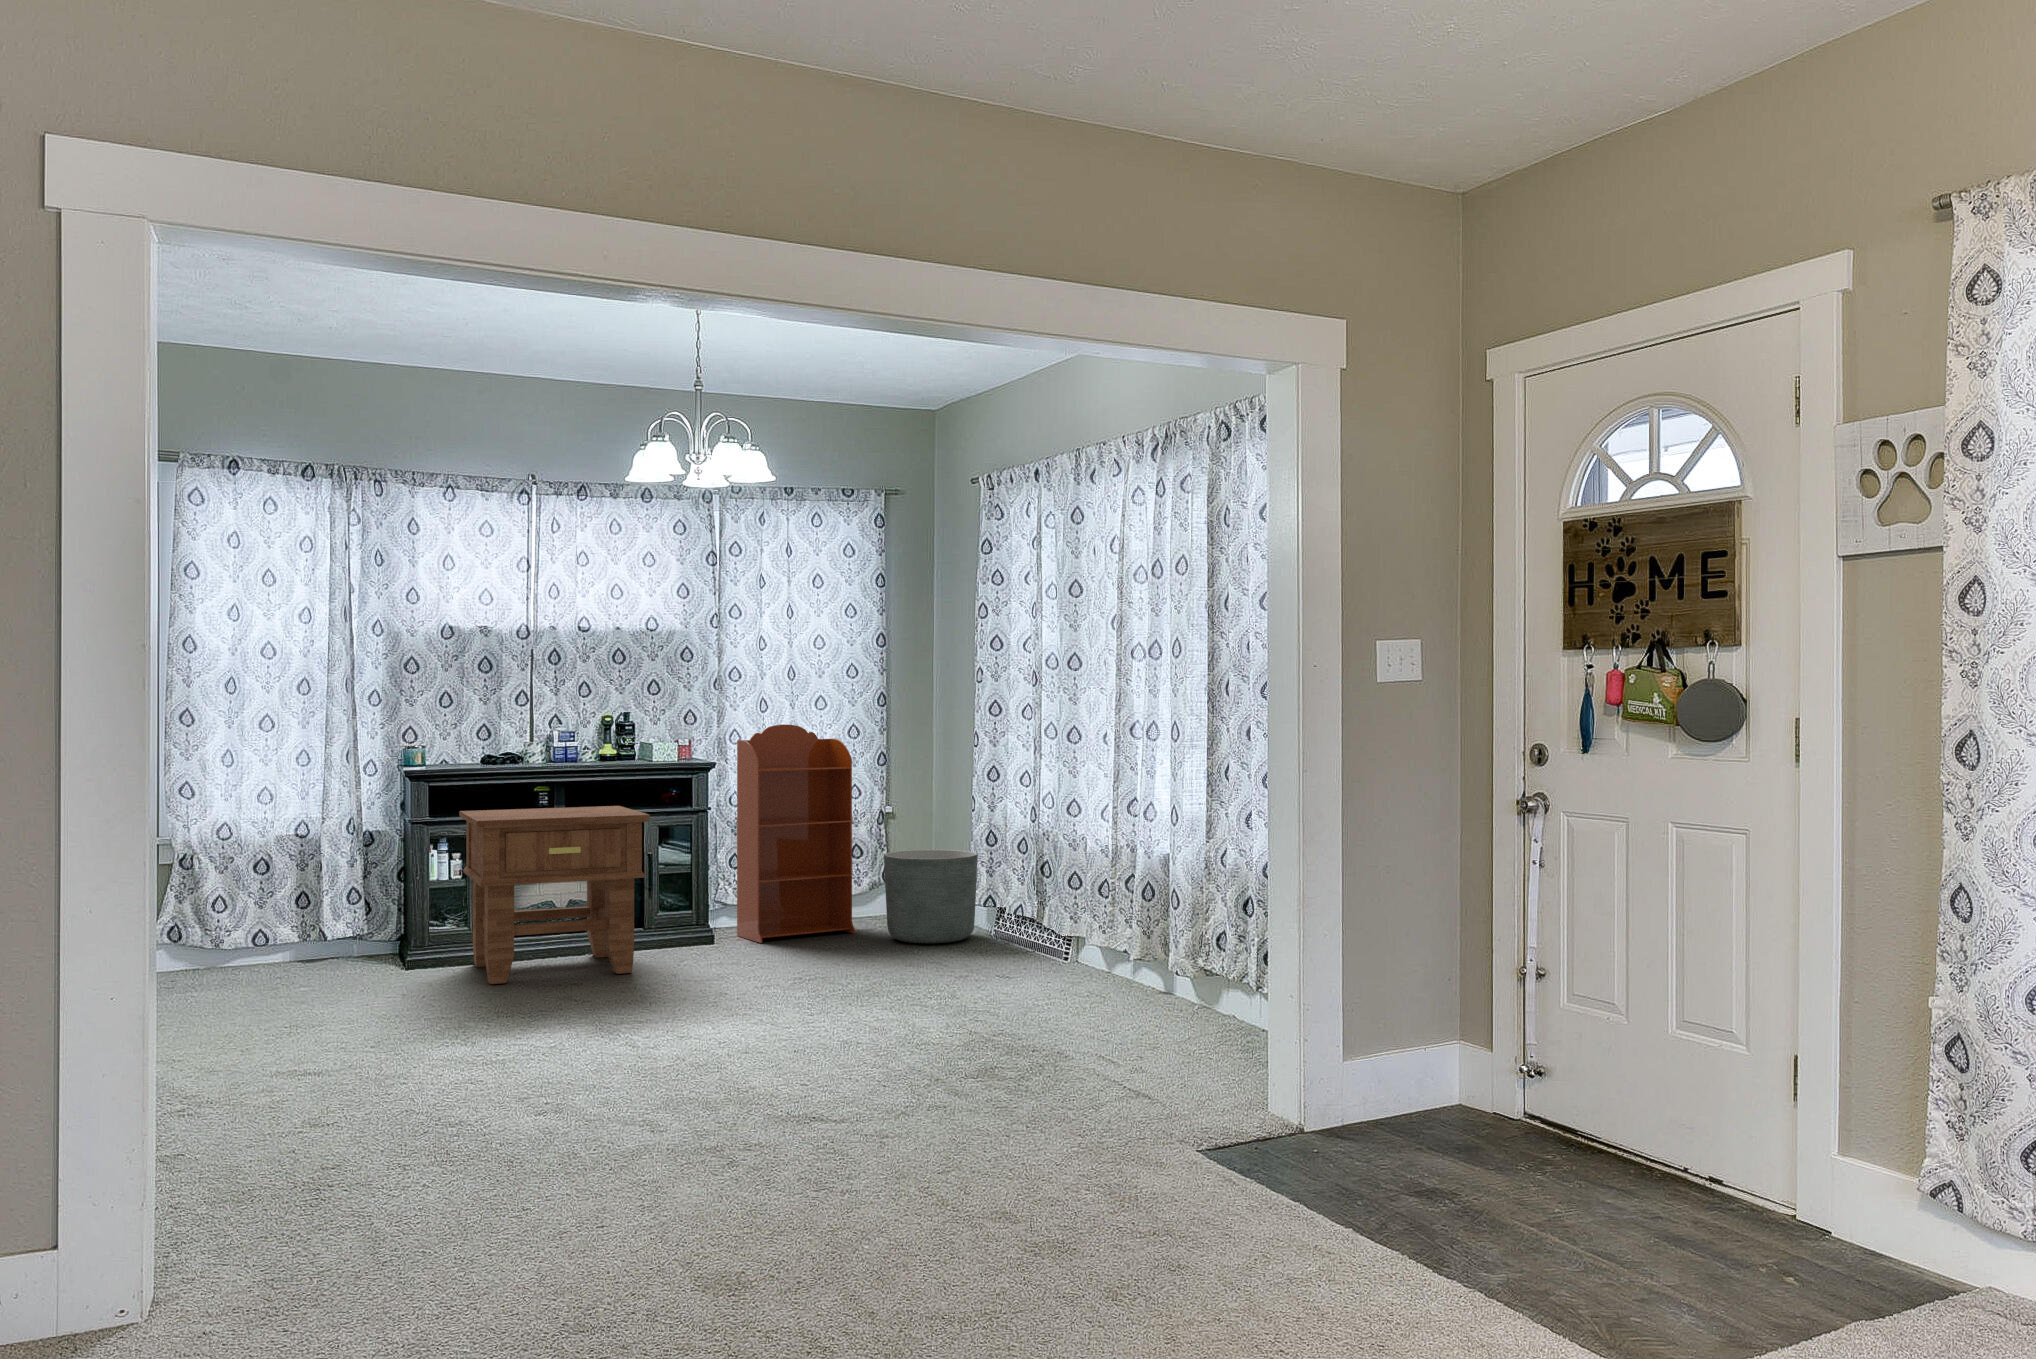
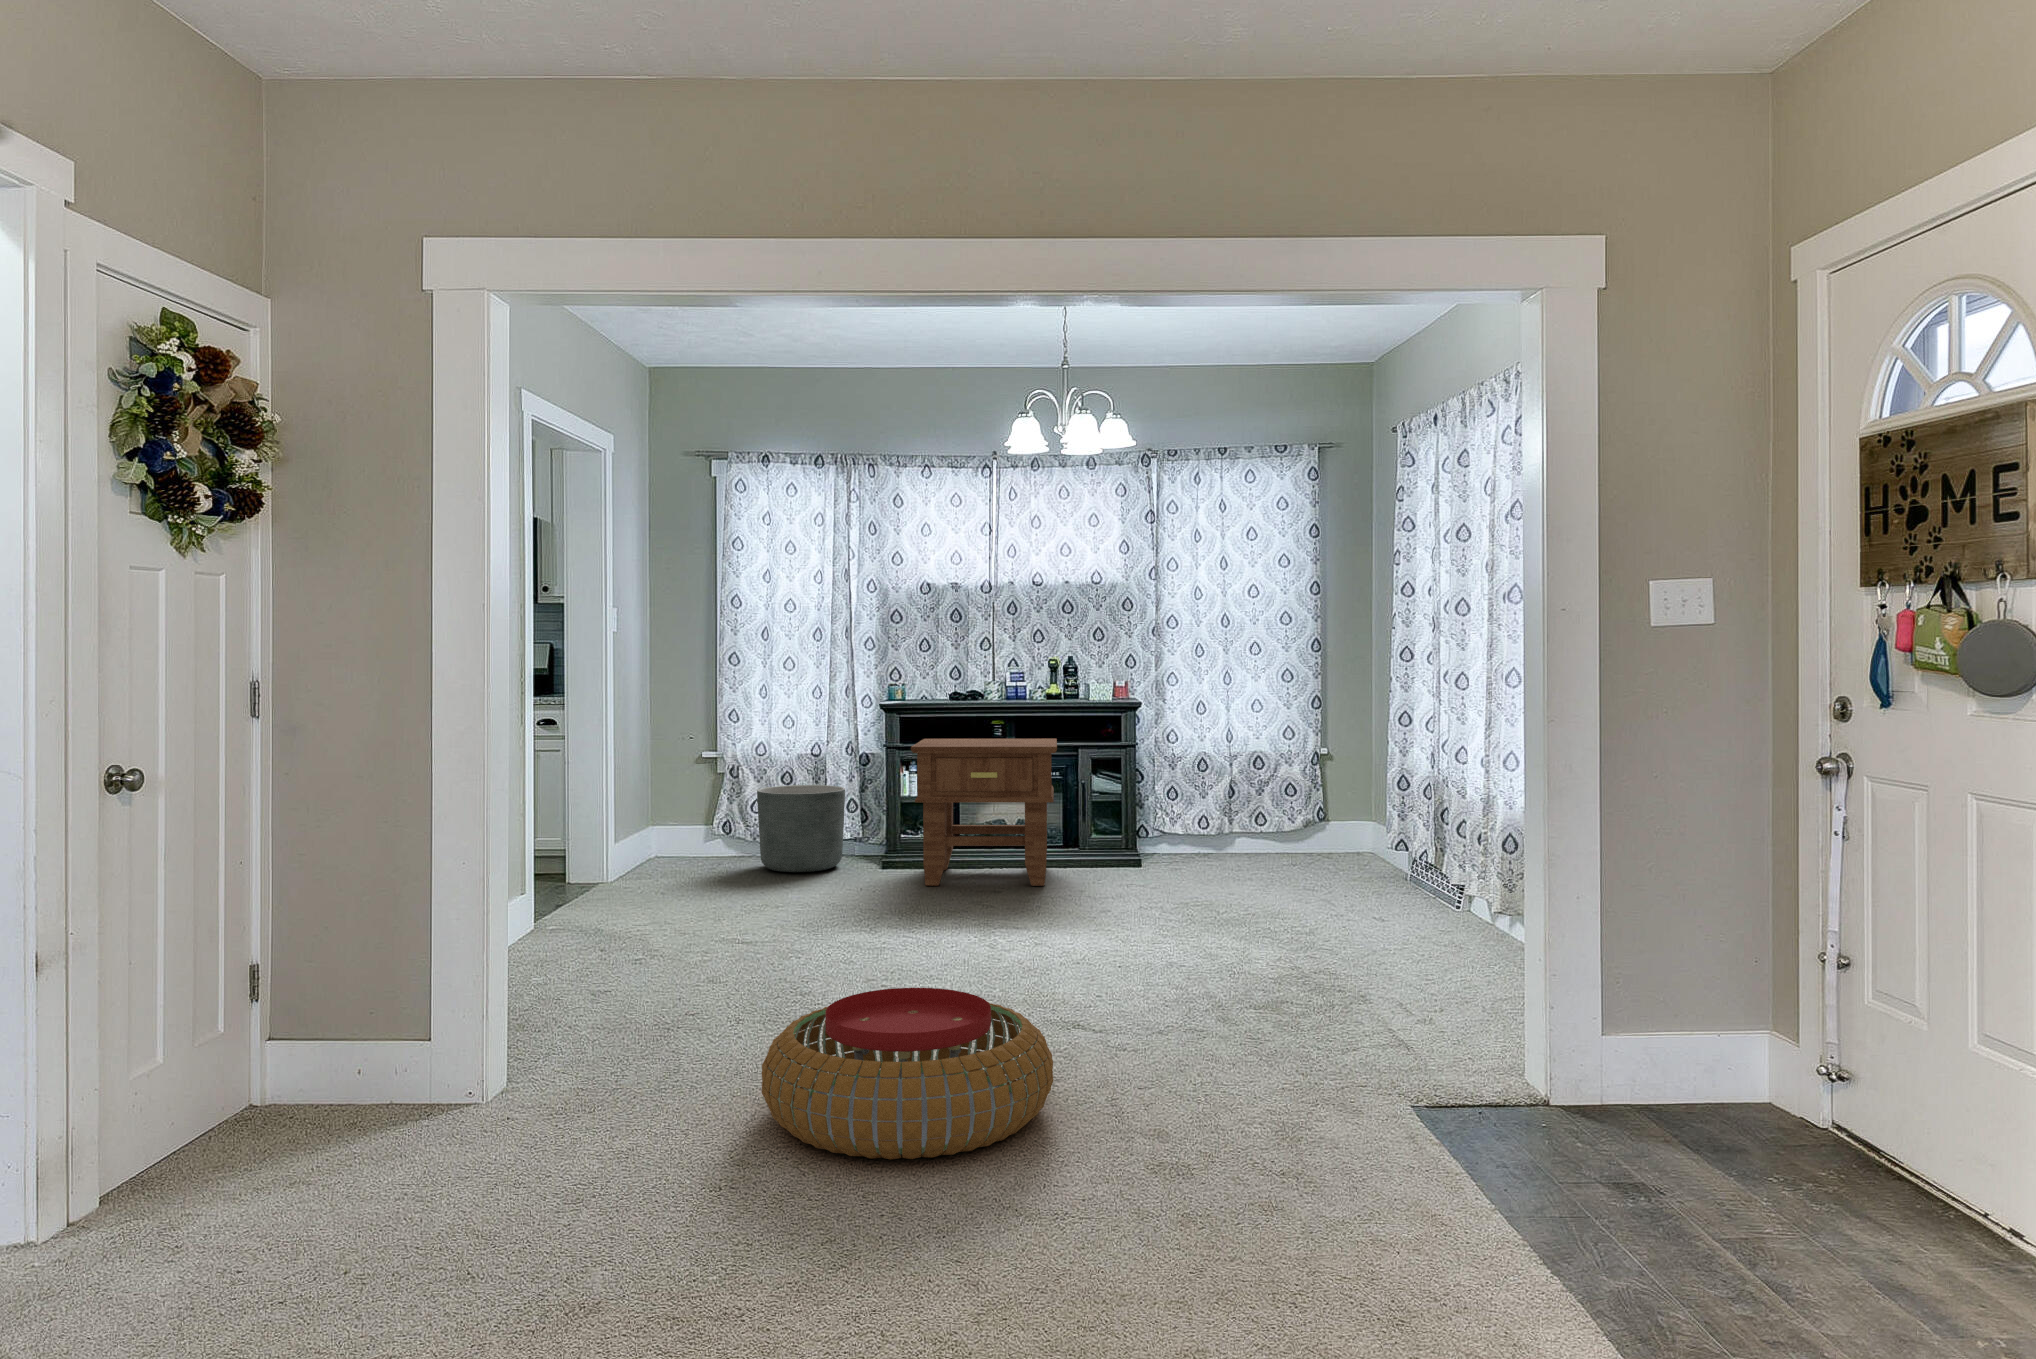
bookcase: present [737,725,855,943] -> none [1169,668,1277,869]
planter: present [884,849,978,943] -> present [757,785,845,872]
pouf: none [610,1069,916,1243] -> present [762,988,1053,1159]

